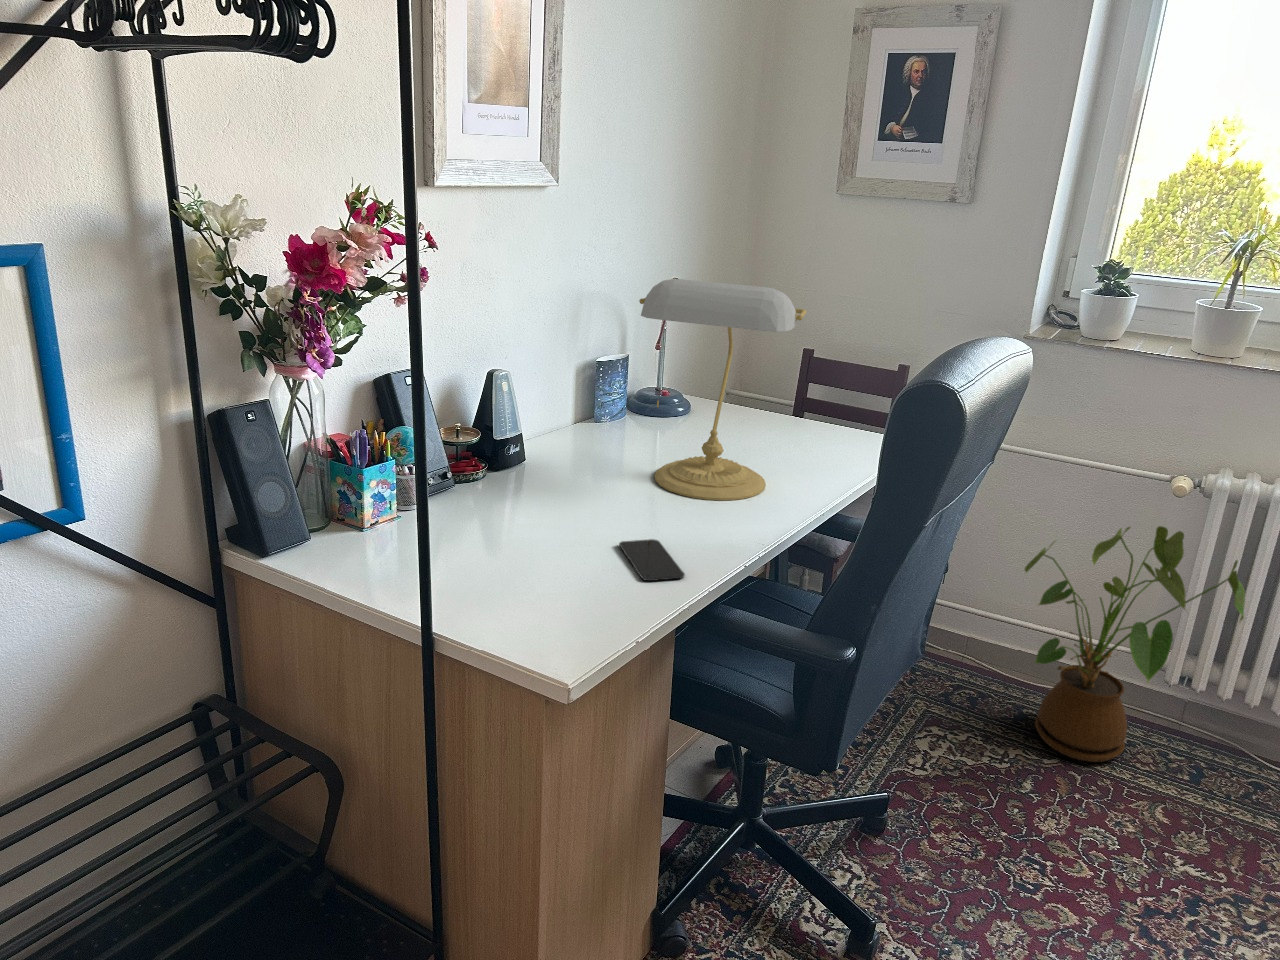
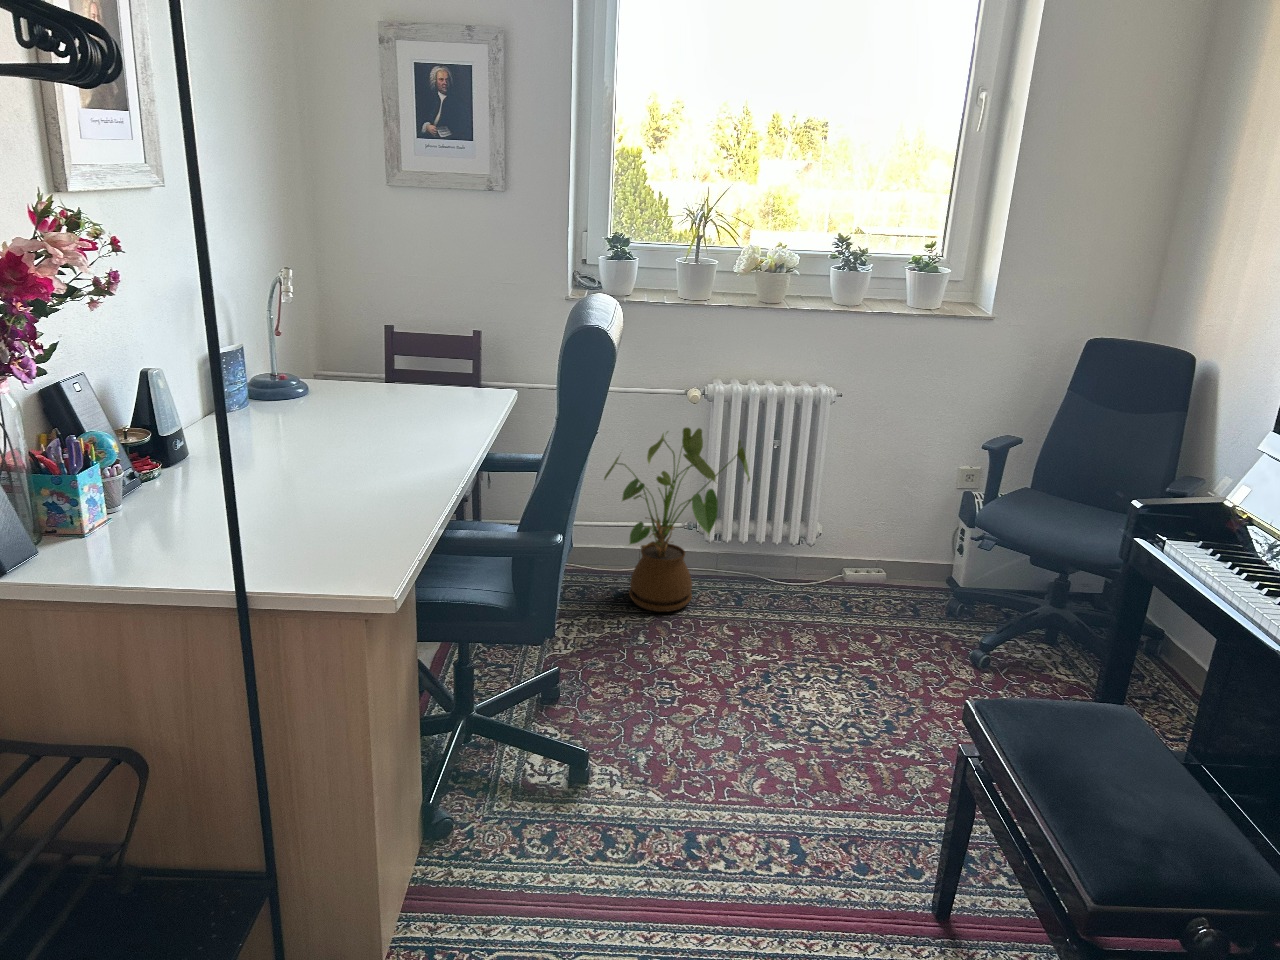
desk lamp: present [639,279,807,500] -> none [289,267,440,458]
smartphone: present [619,539,685,581] -> none [342,491,415,520]

